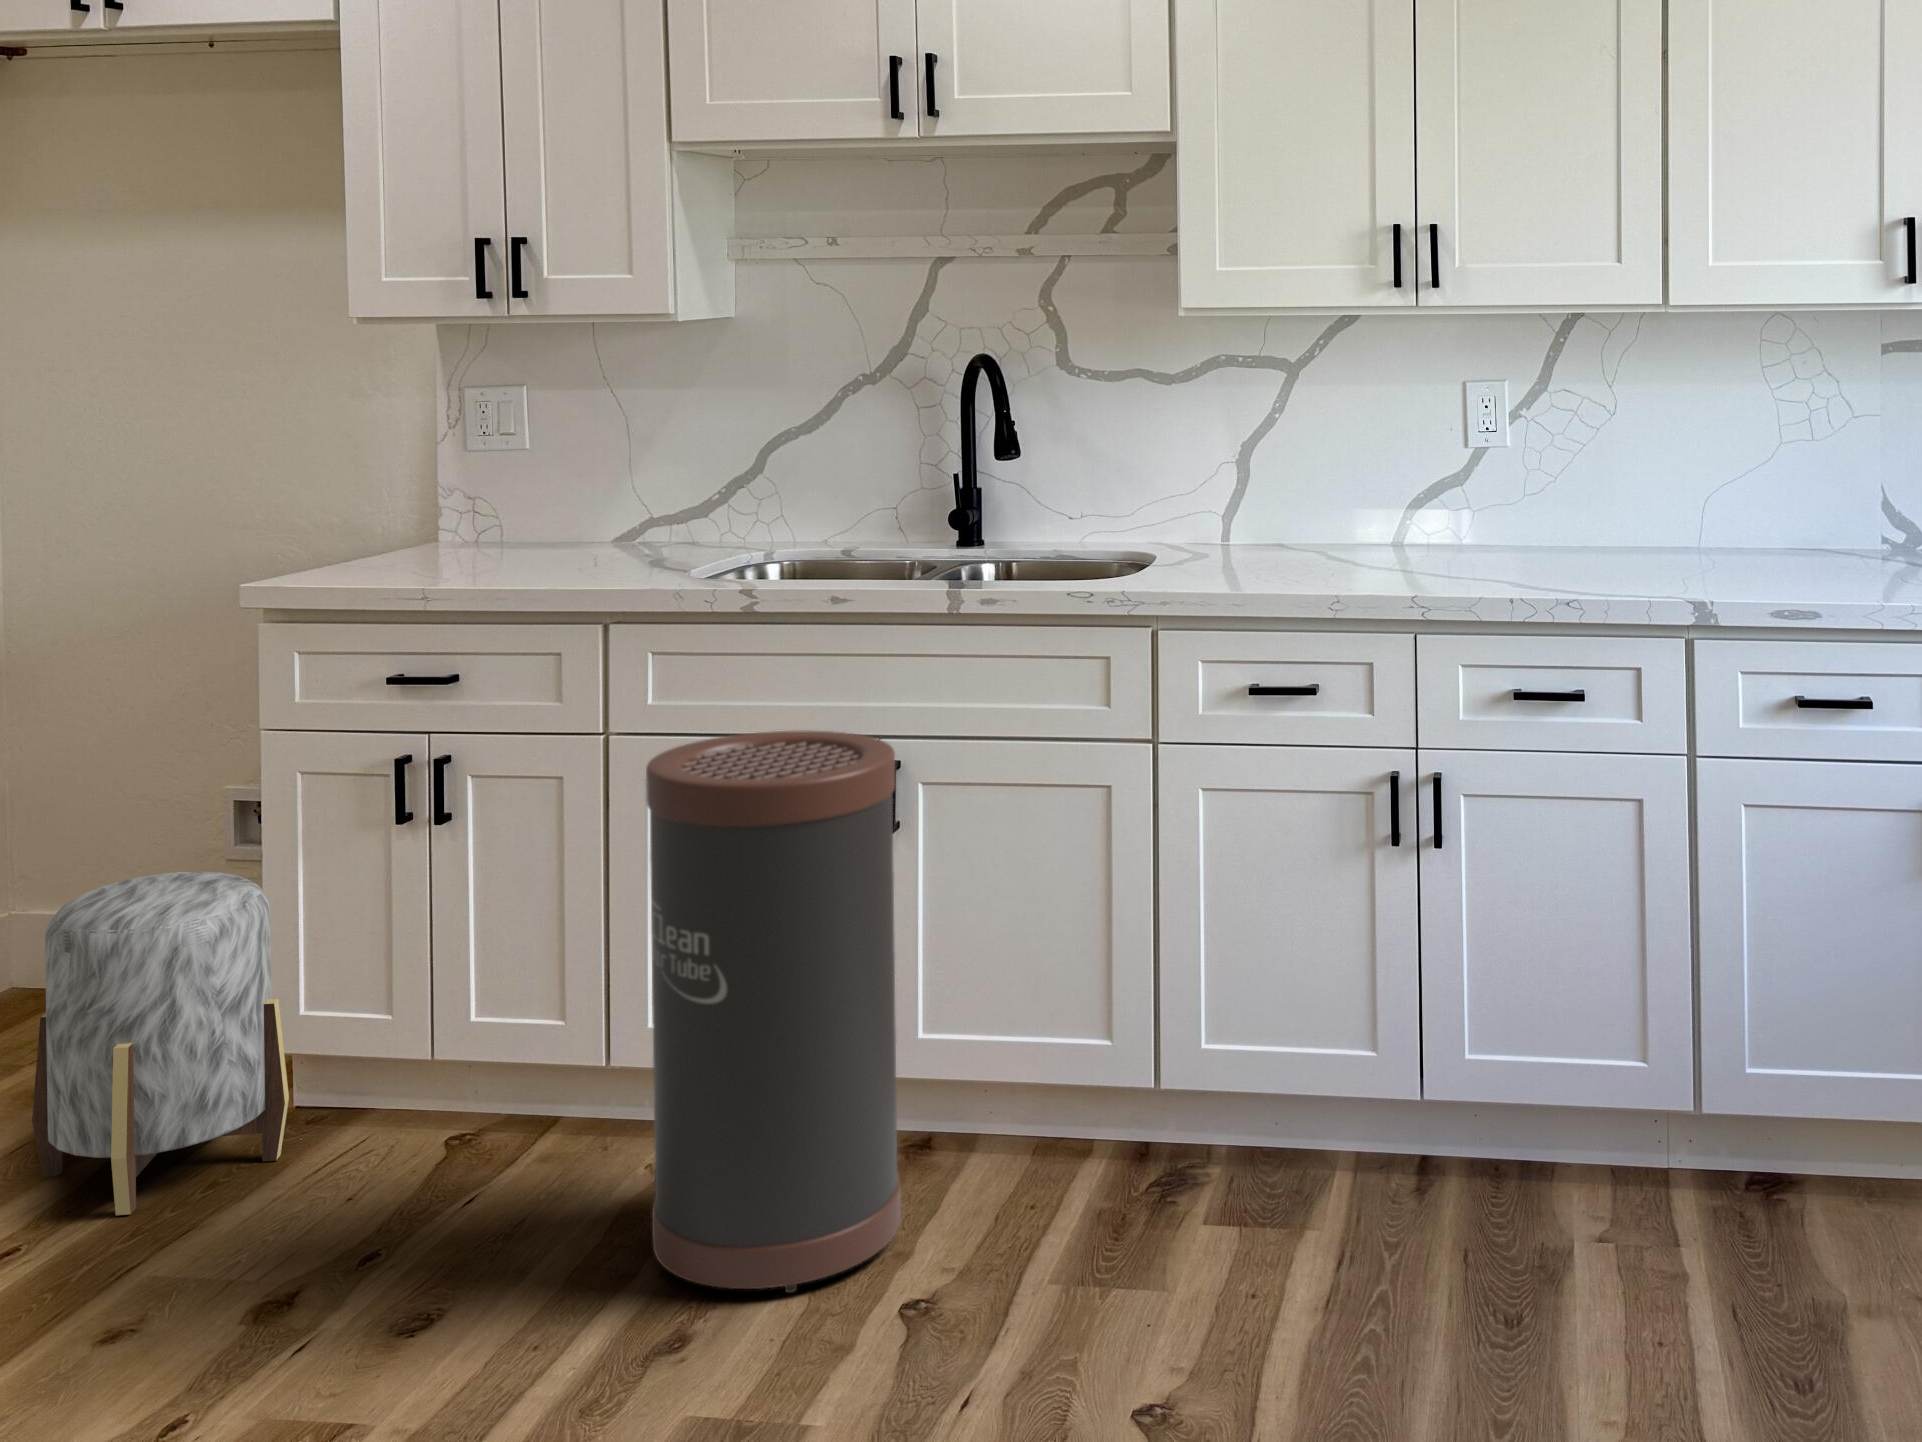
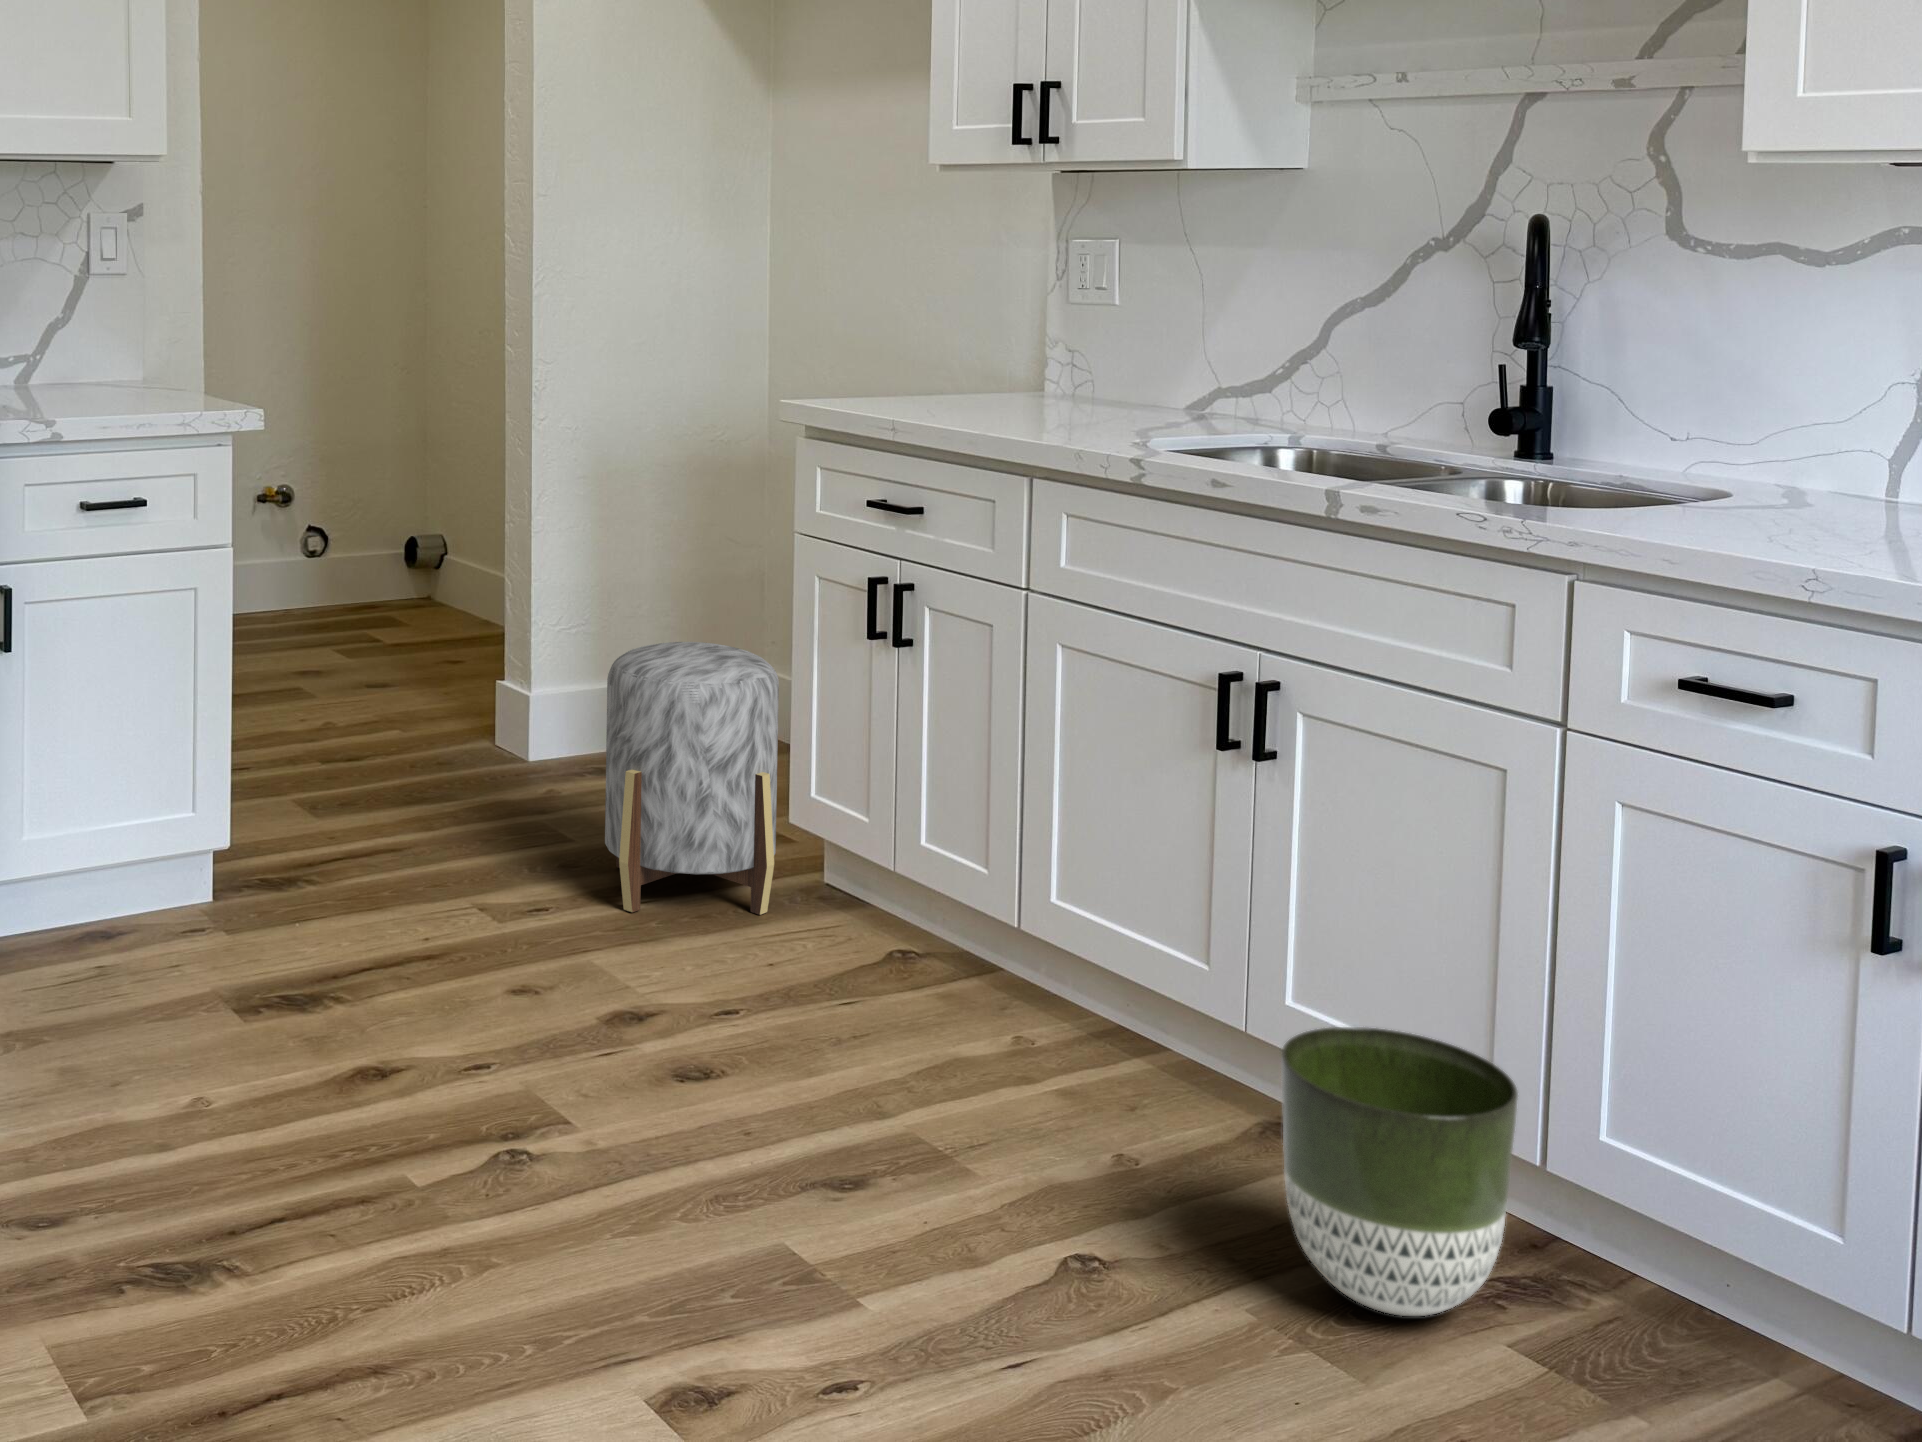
trash can: present [646,731,901,1293] -> none [904,605,1189,1198]
planter: none [1023,1009,1192,1234] -> present [1281,1027,1518,1316]

